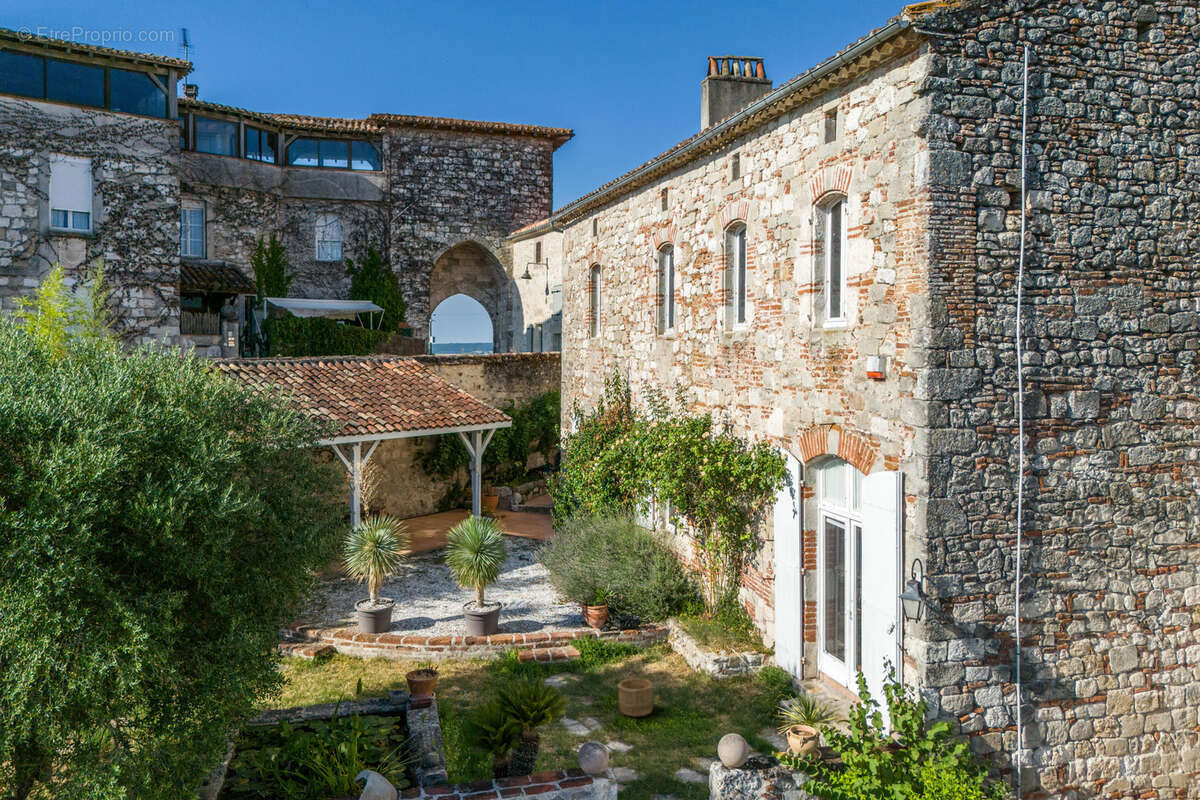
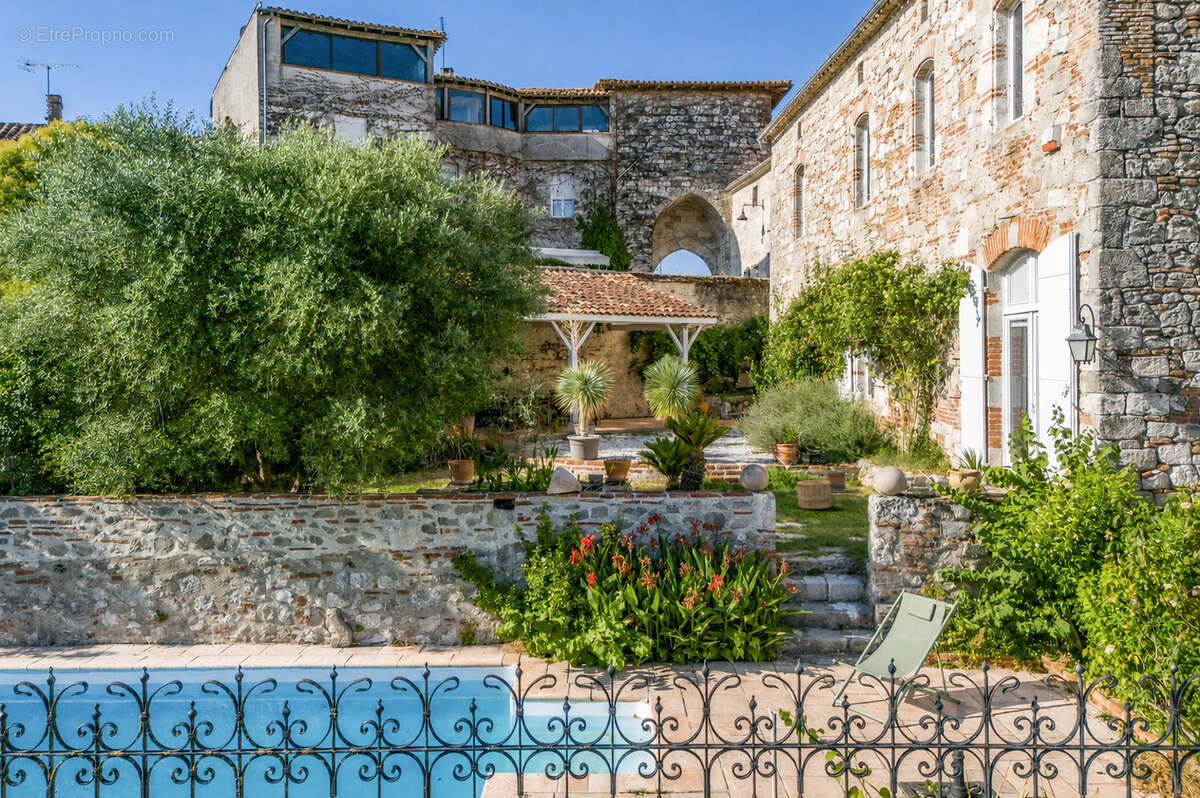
potted tree: none [636,622,668,671] -> present [823,449,852,493]

